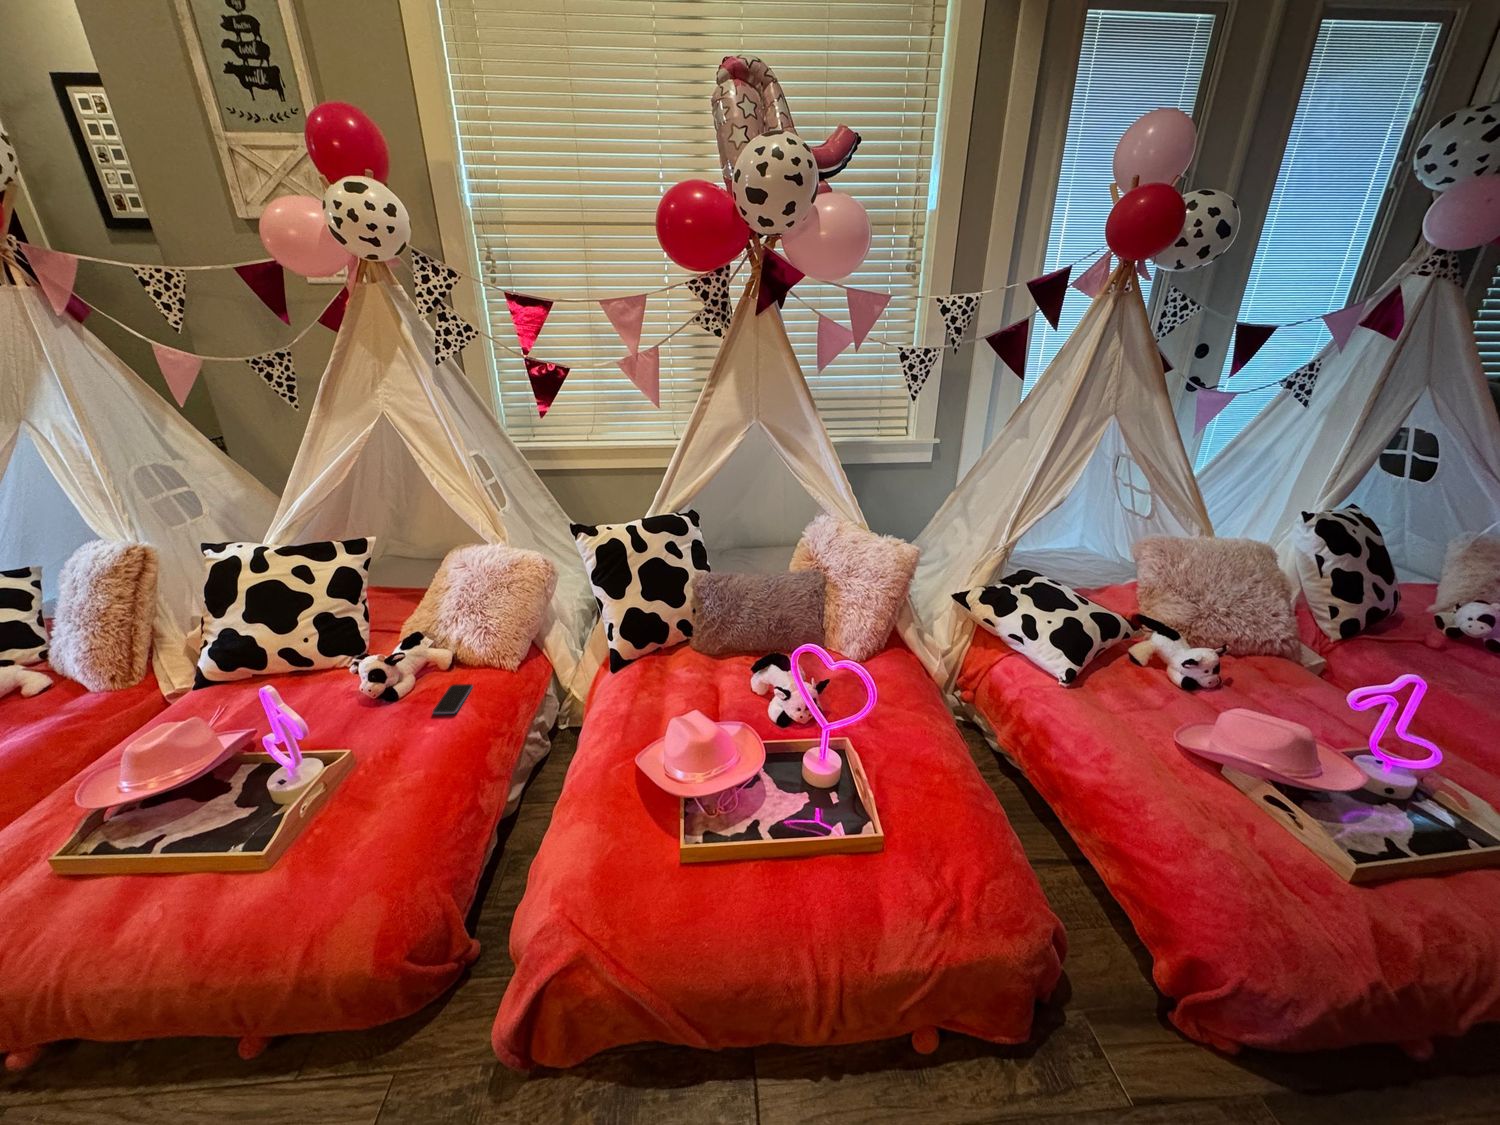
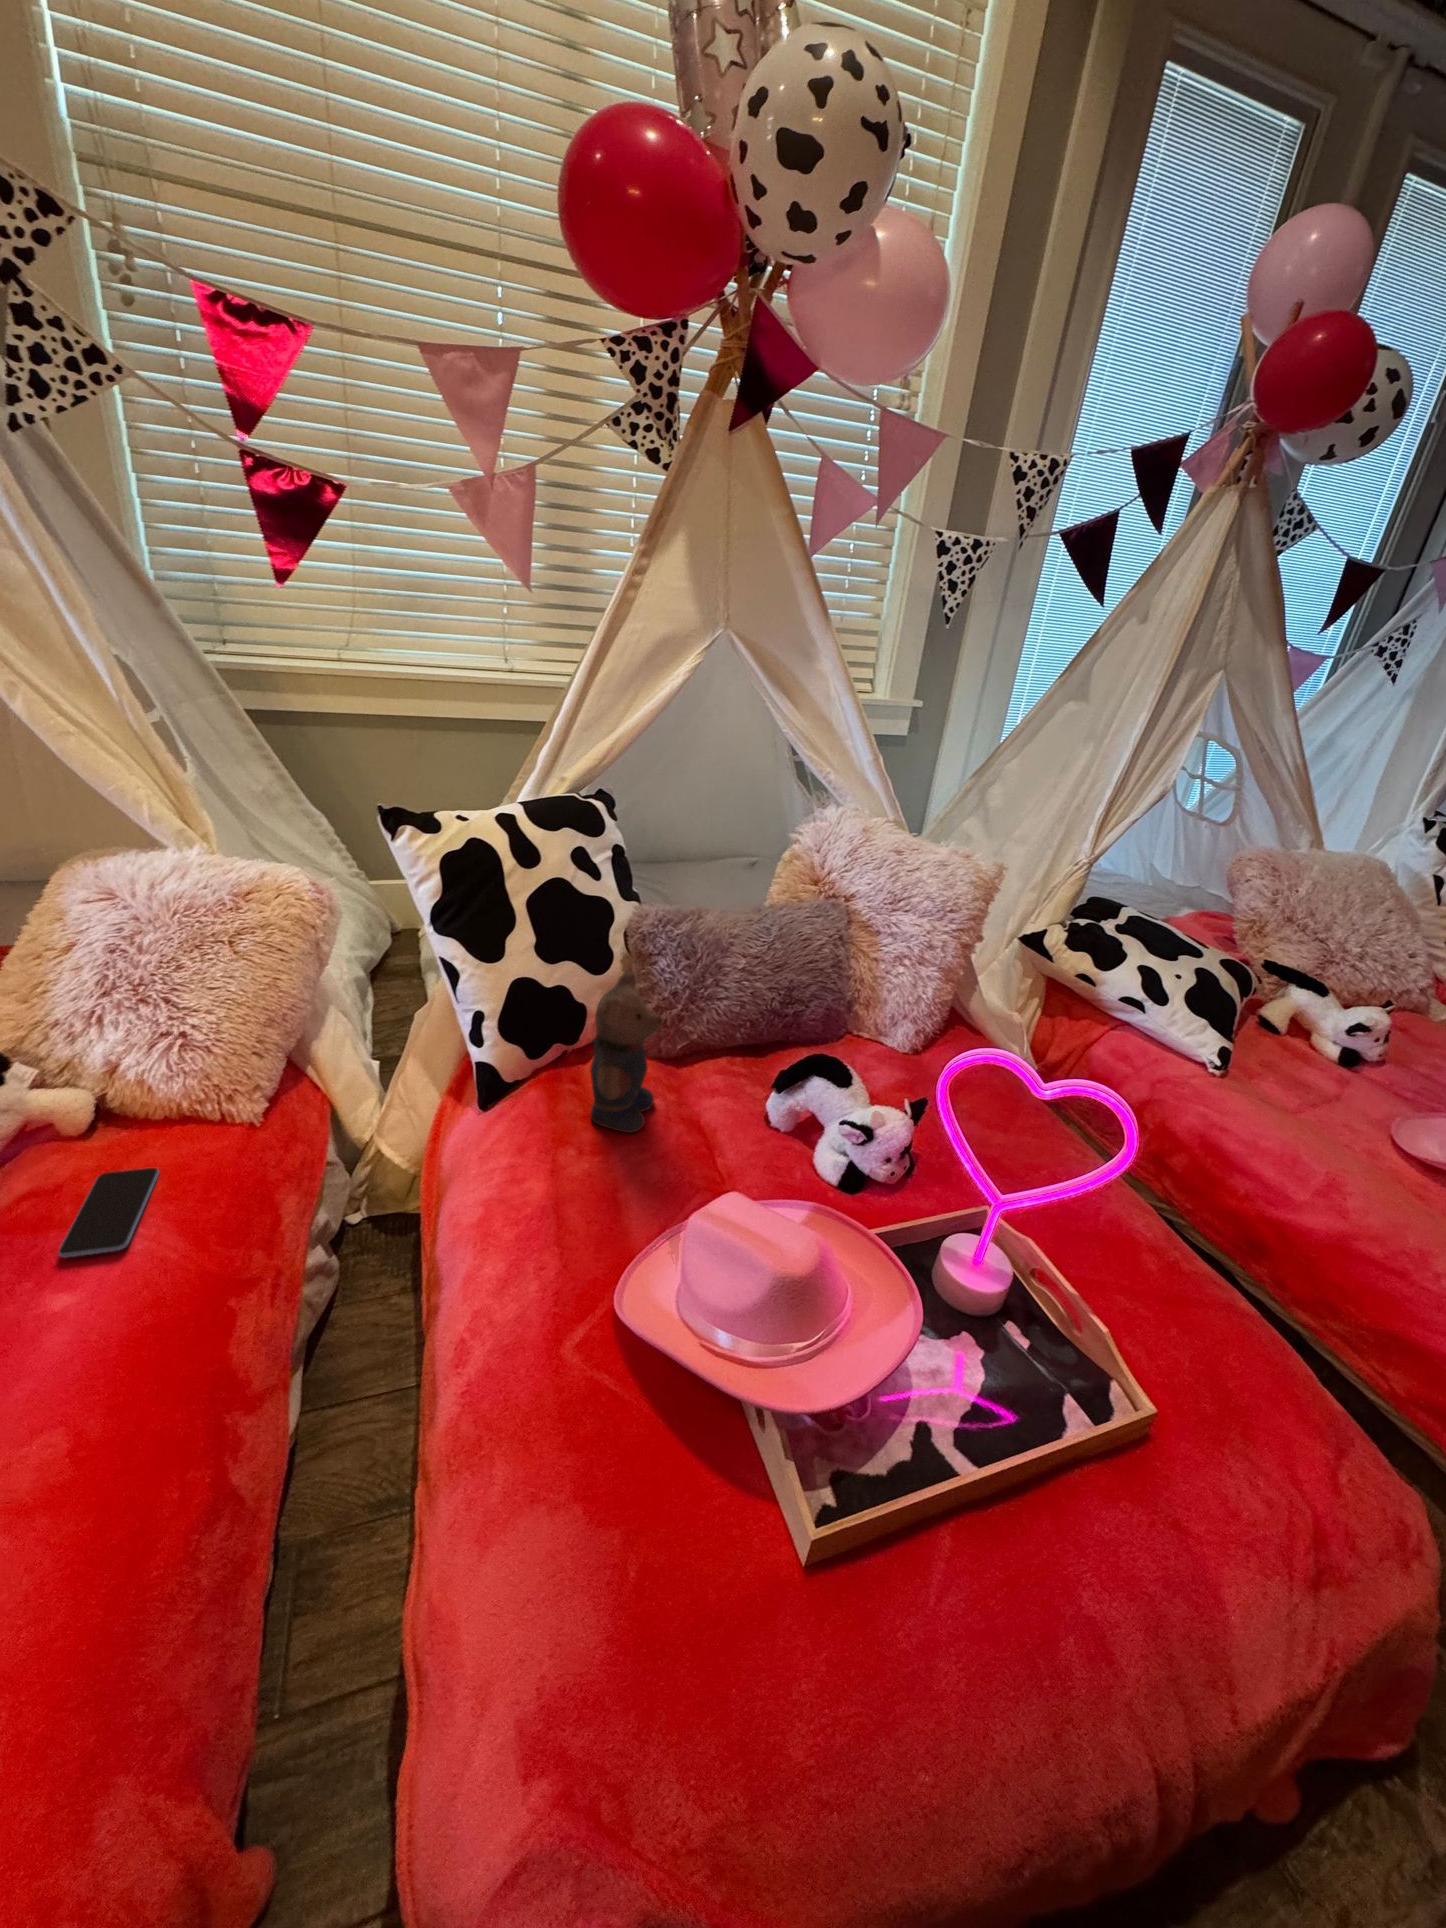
teddy bear: none [658,606,699,689] -> present [590,971,663,1133]

